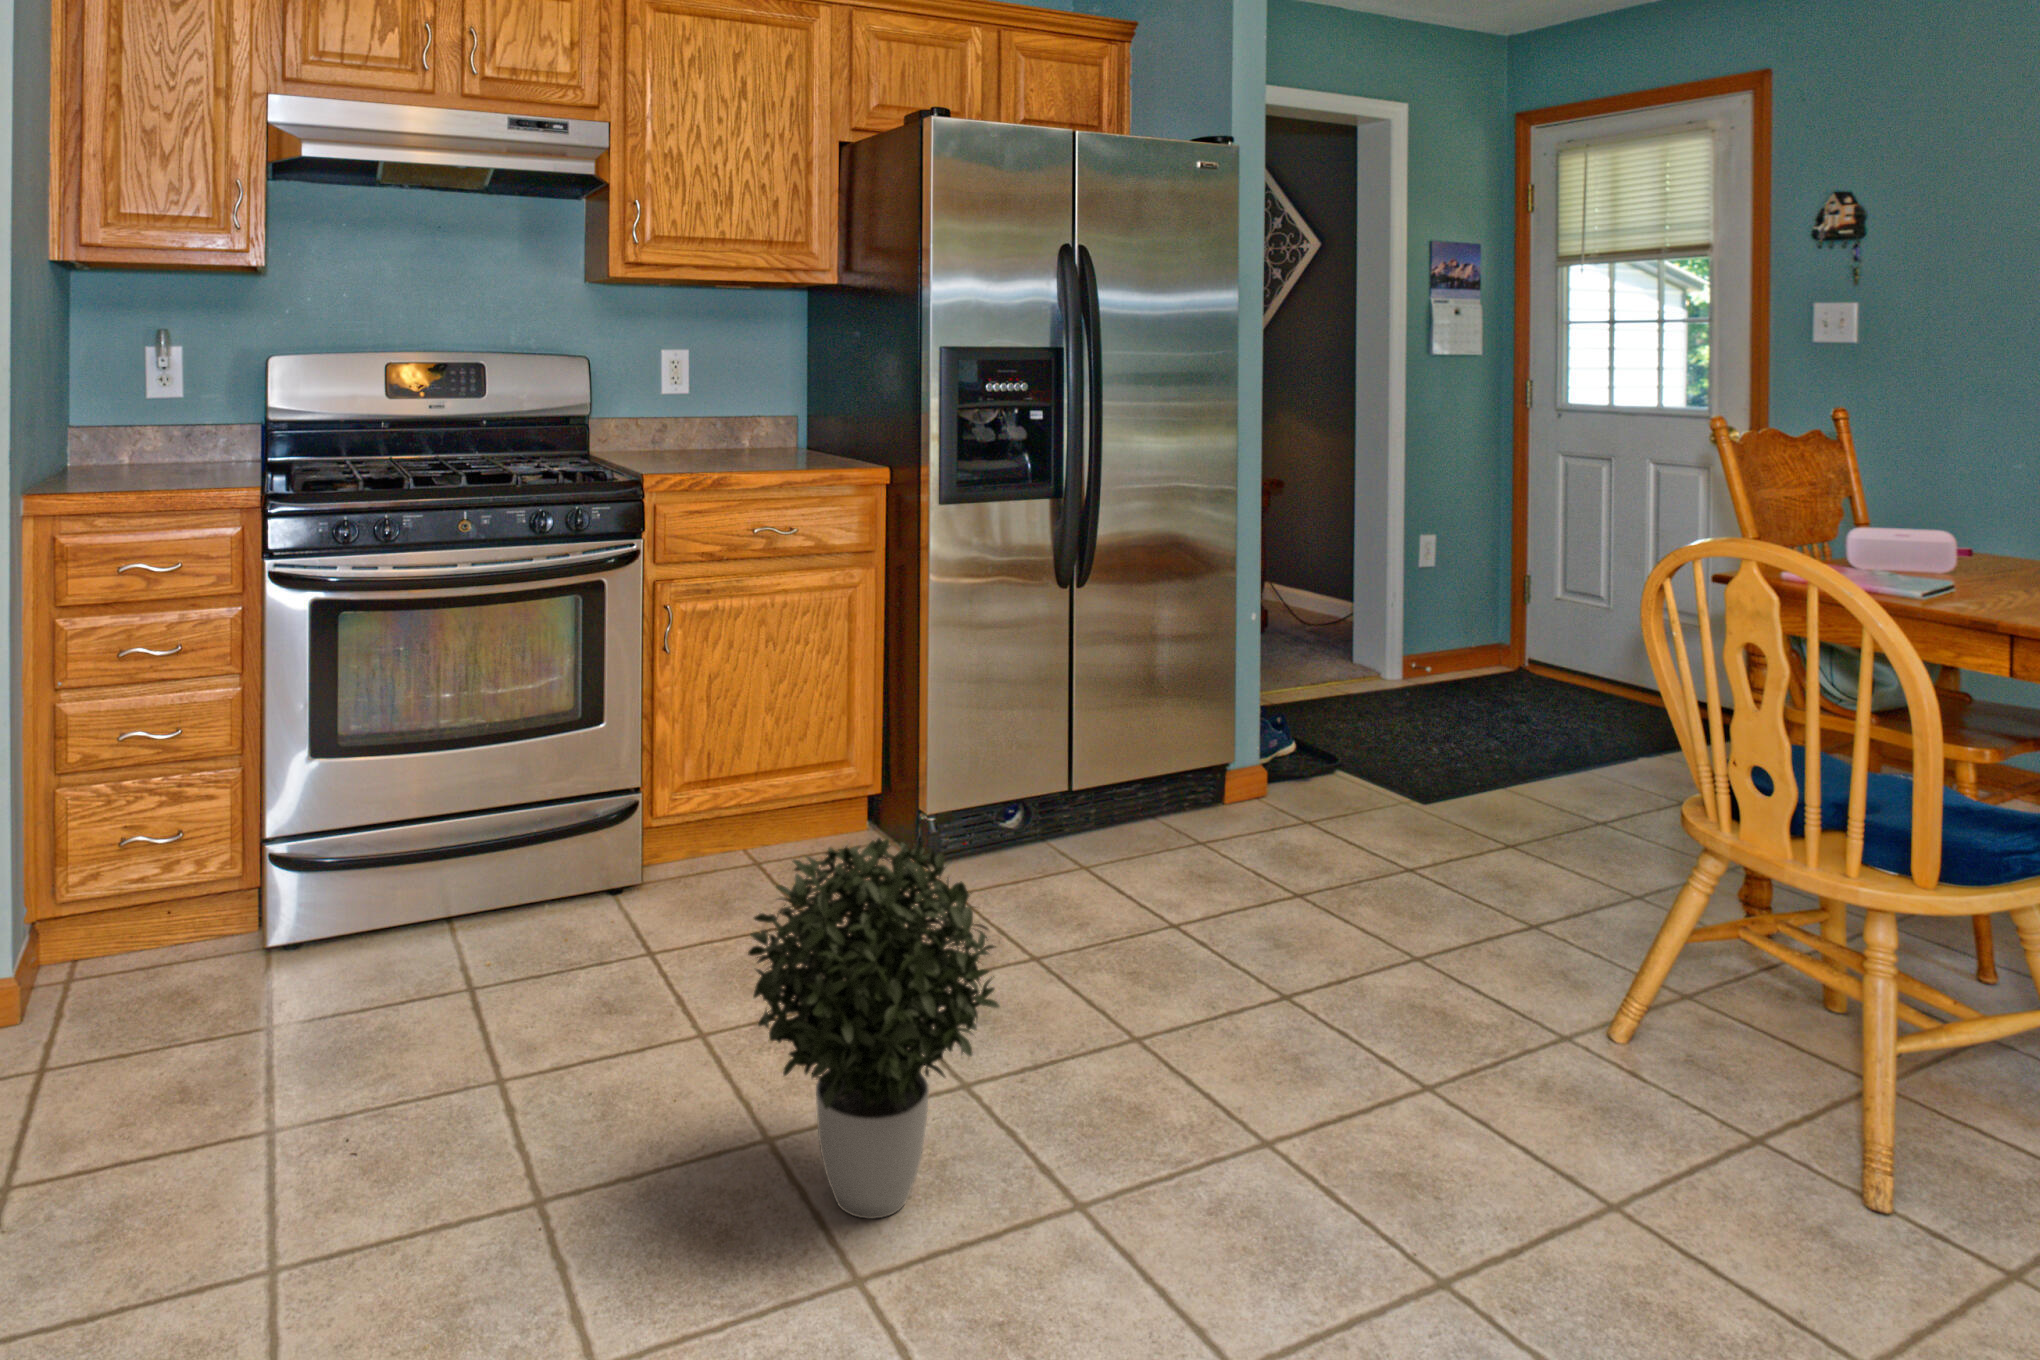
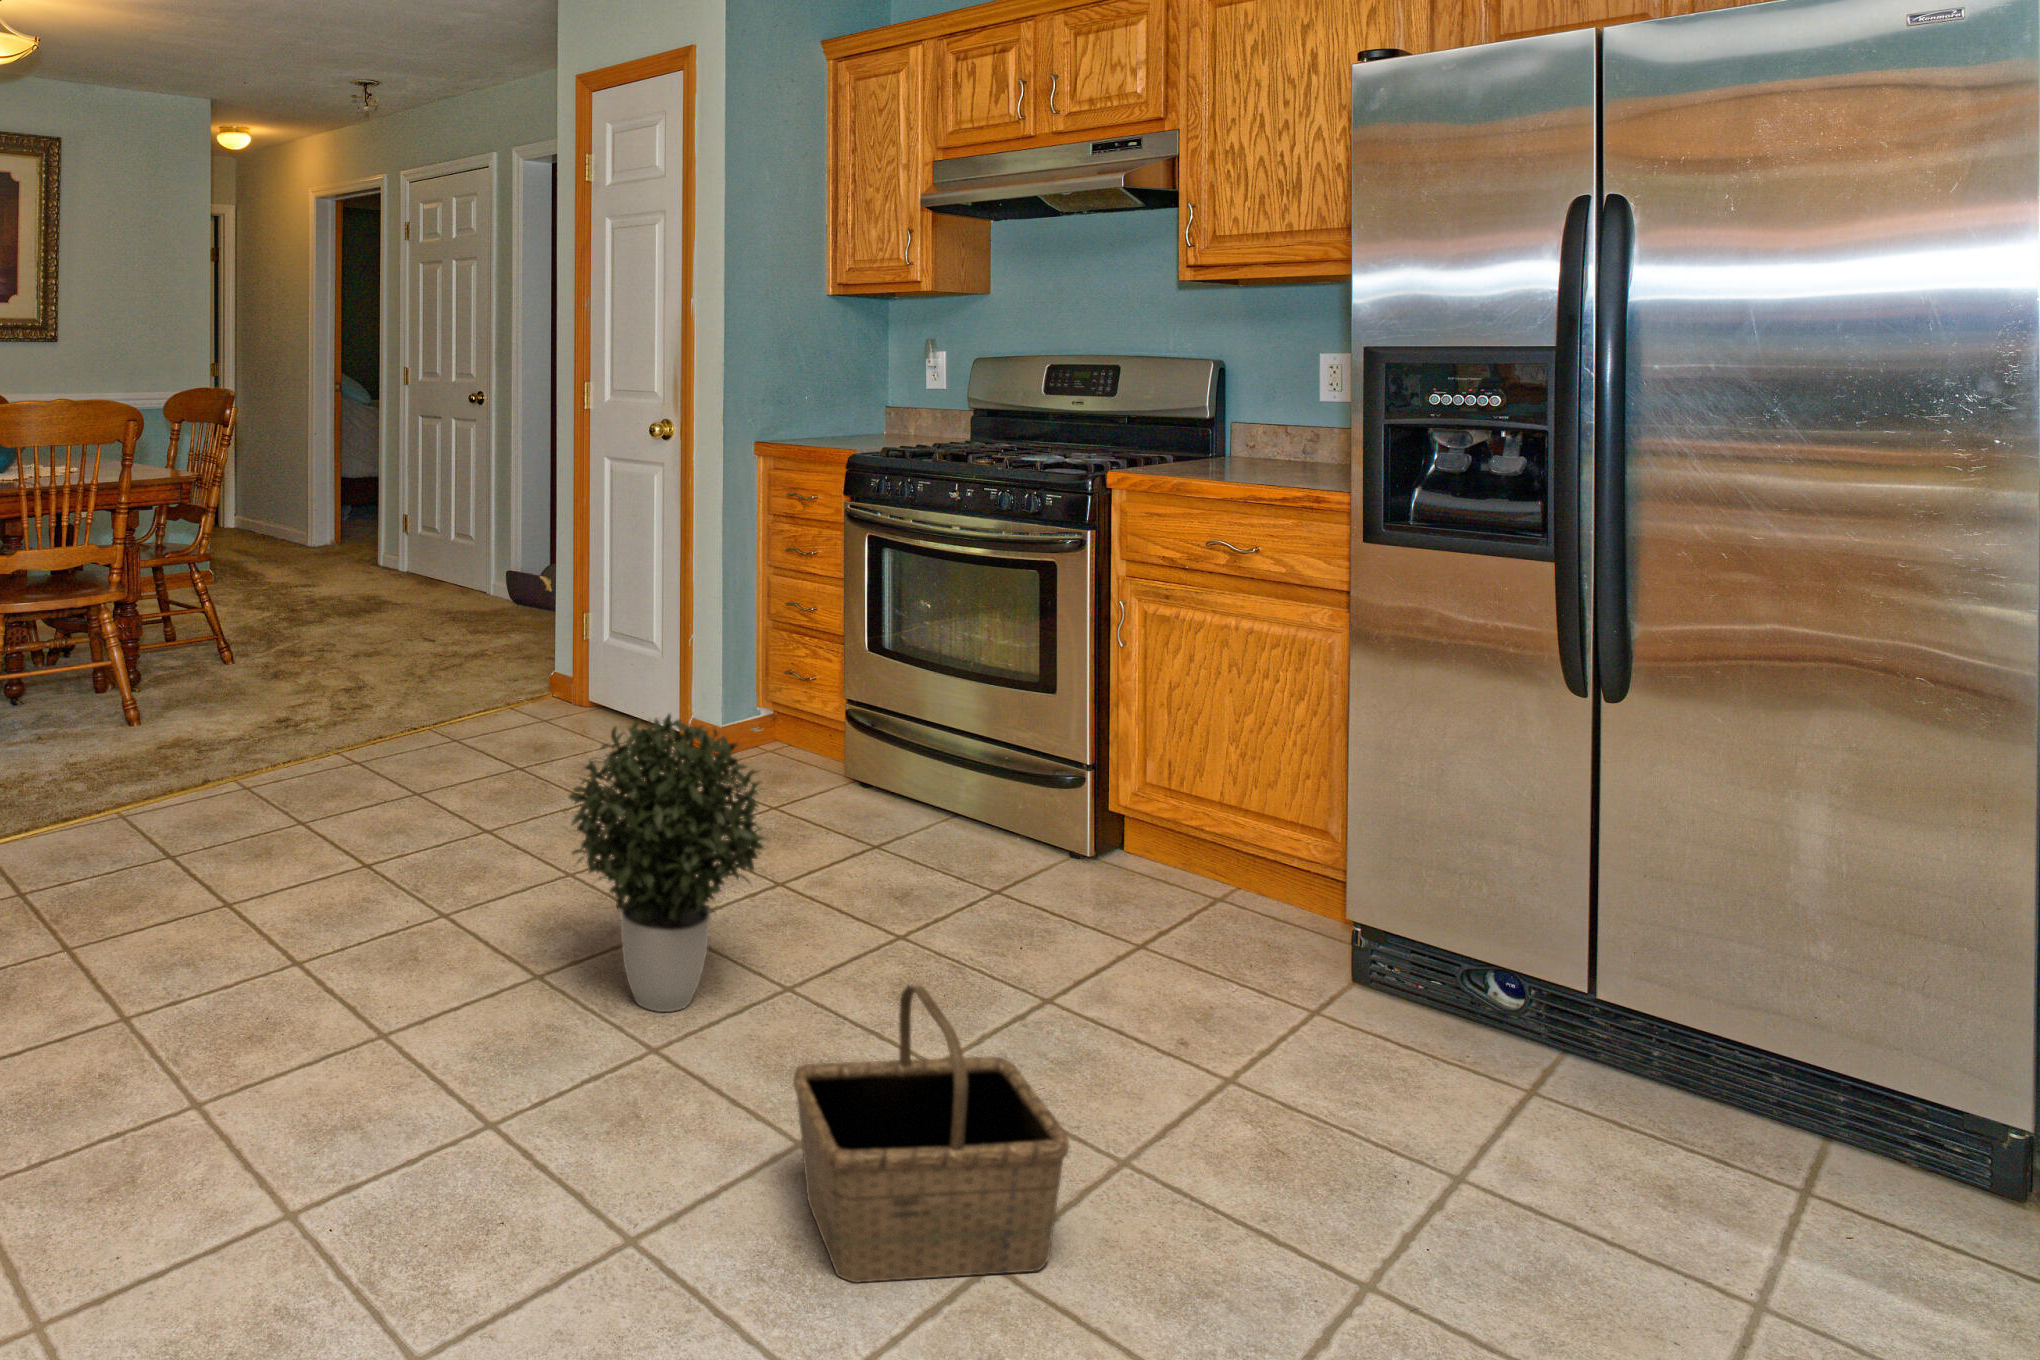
basket: none [1219,927,1402,1172] -> present [793,986,1070,1282]

